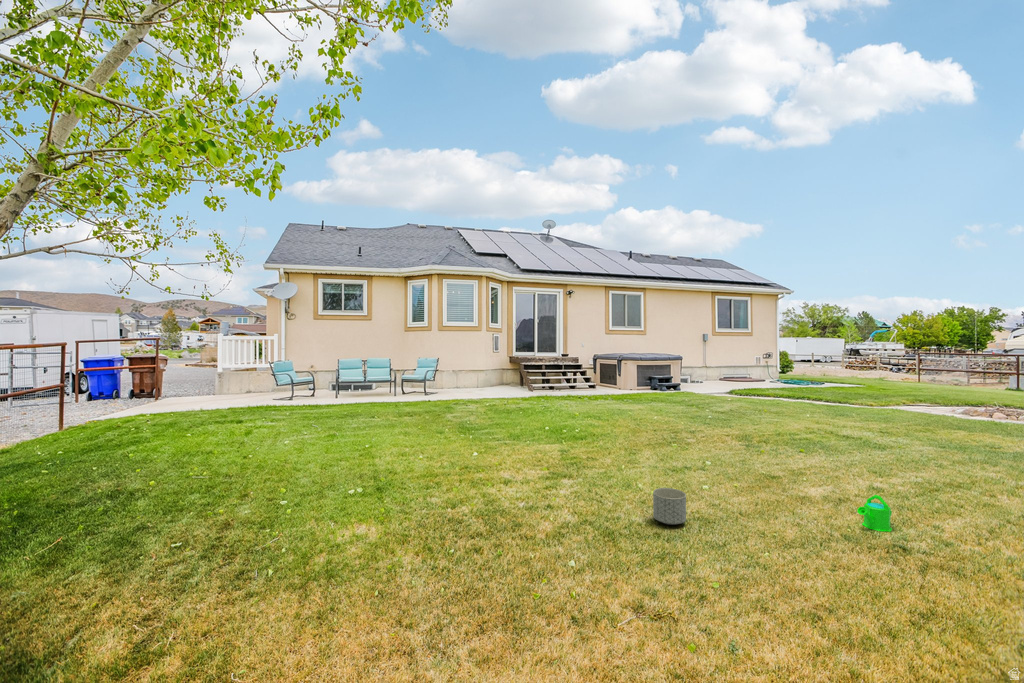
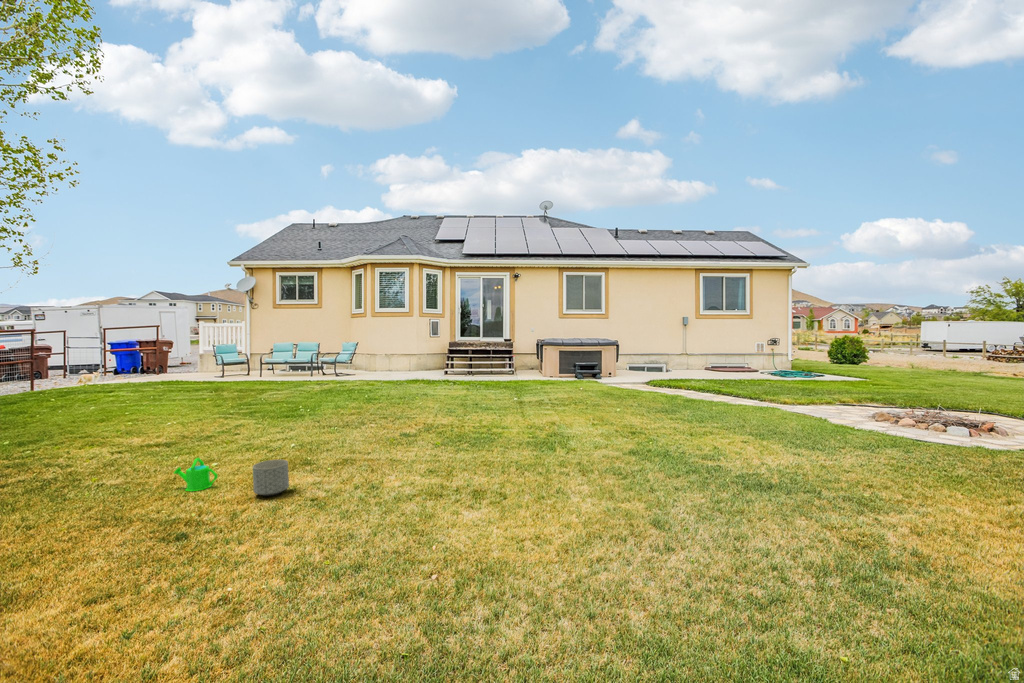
planter: present [653,488,686,525] -> present [253,460,289,496]

